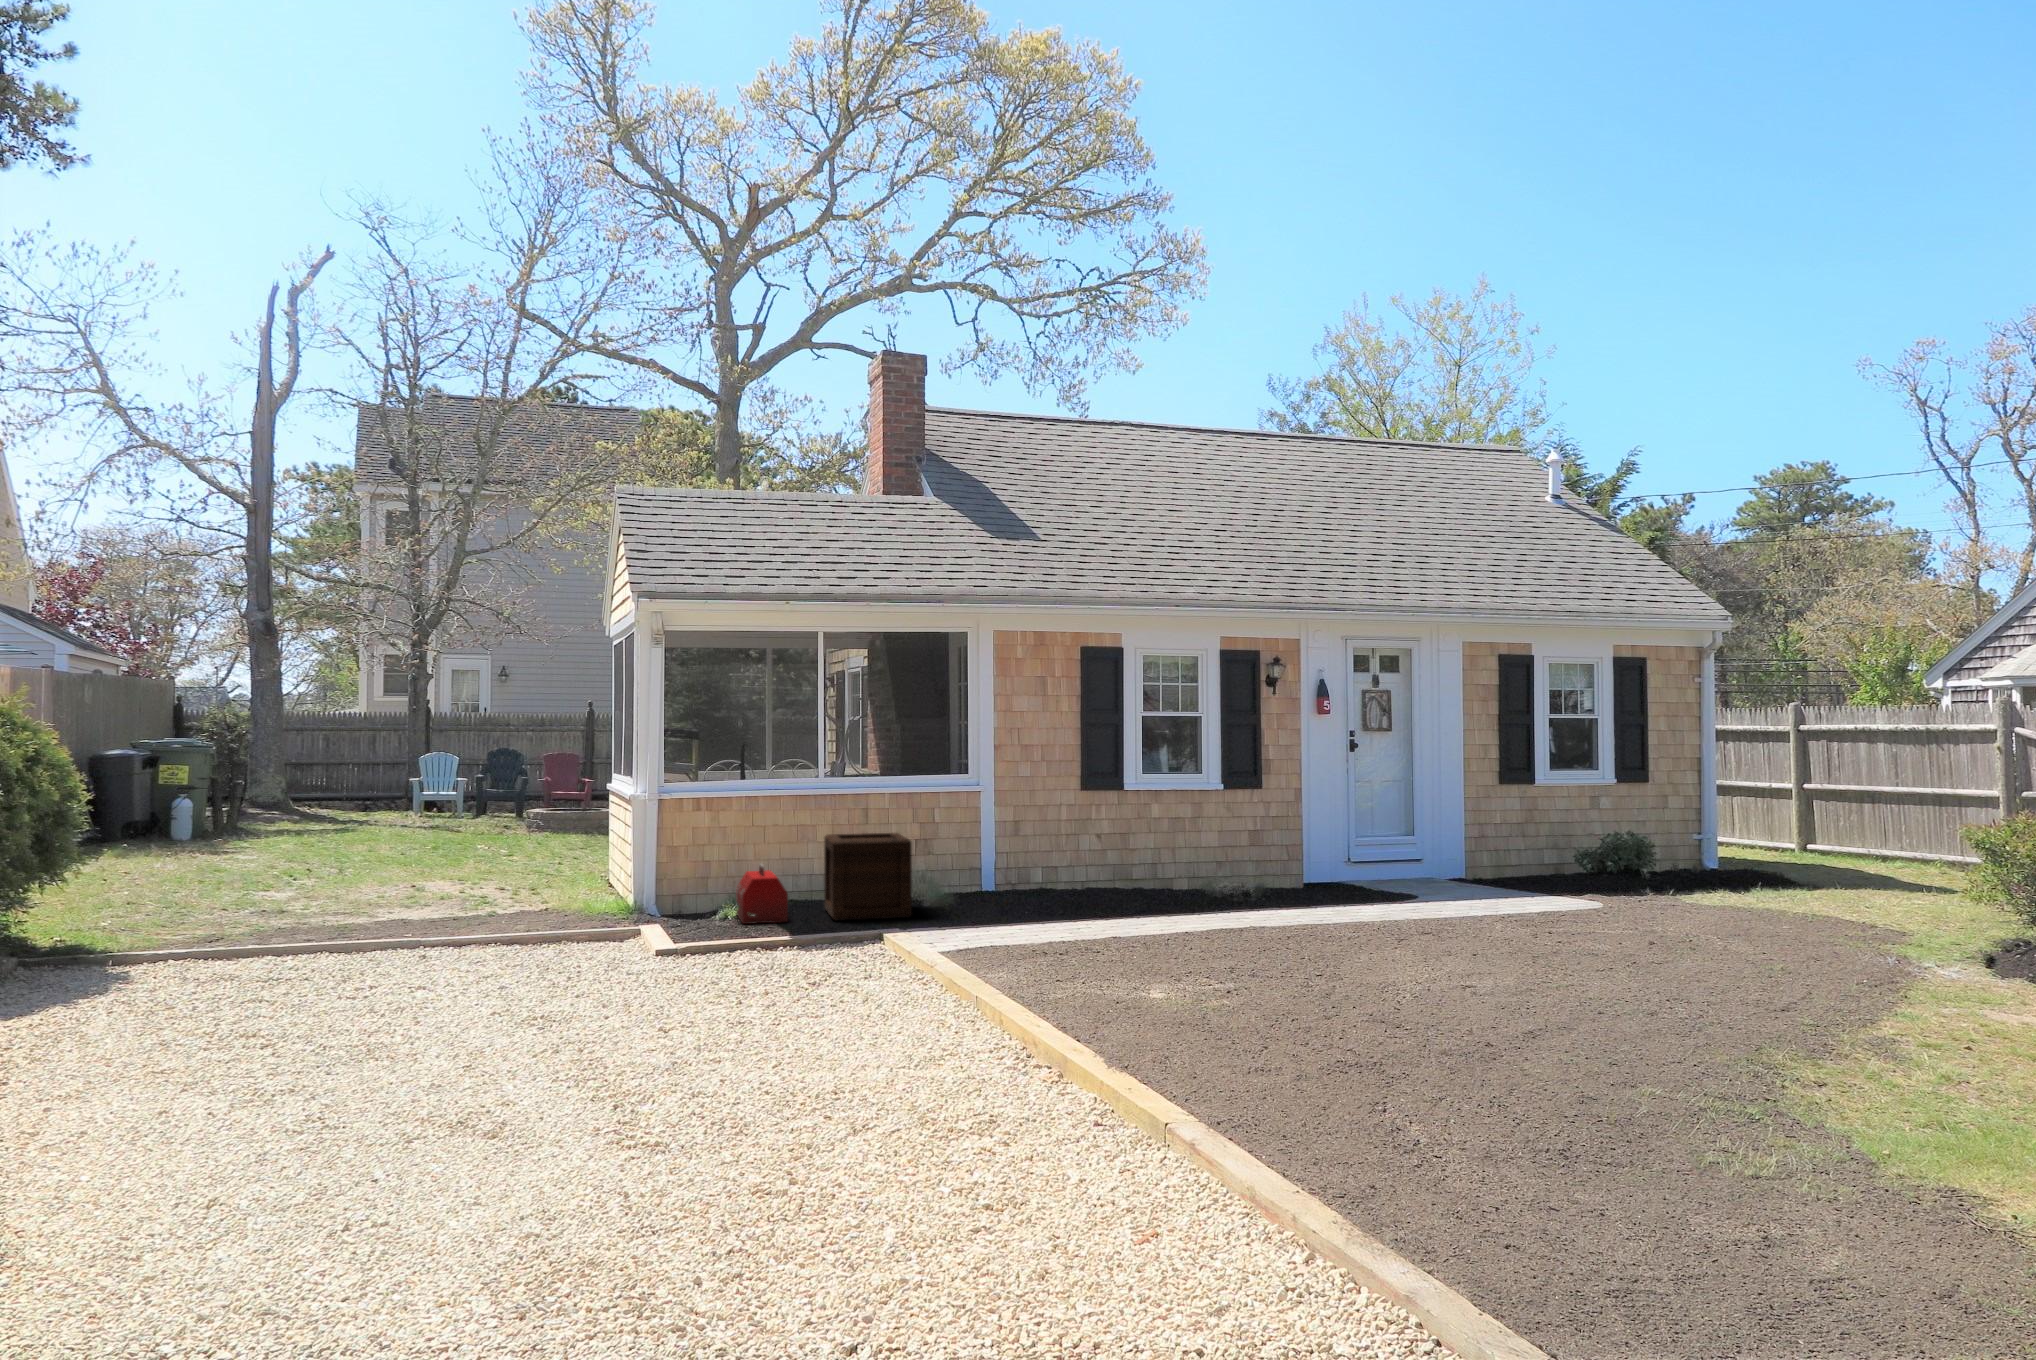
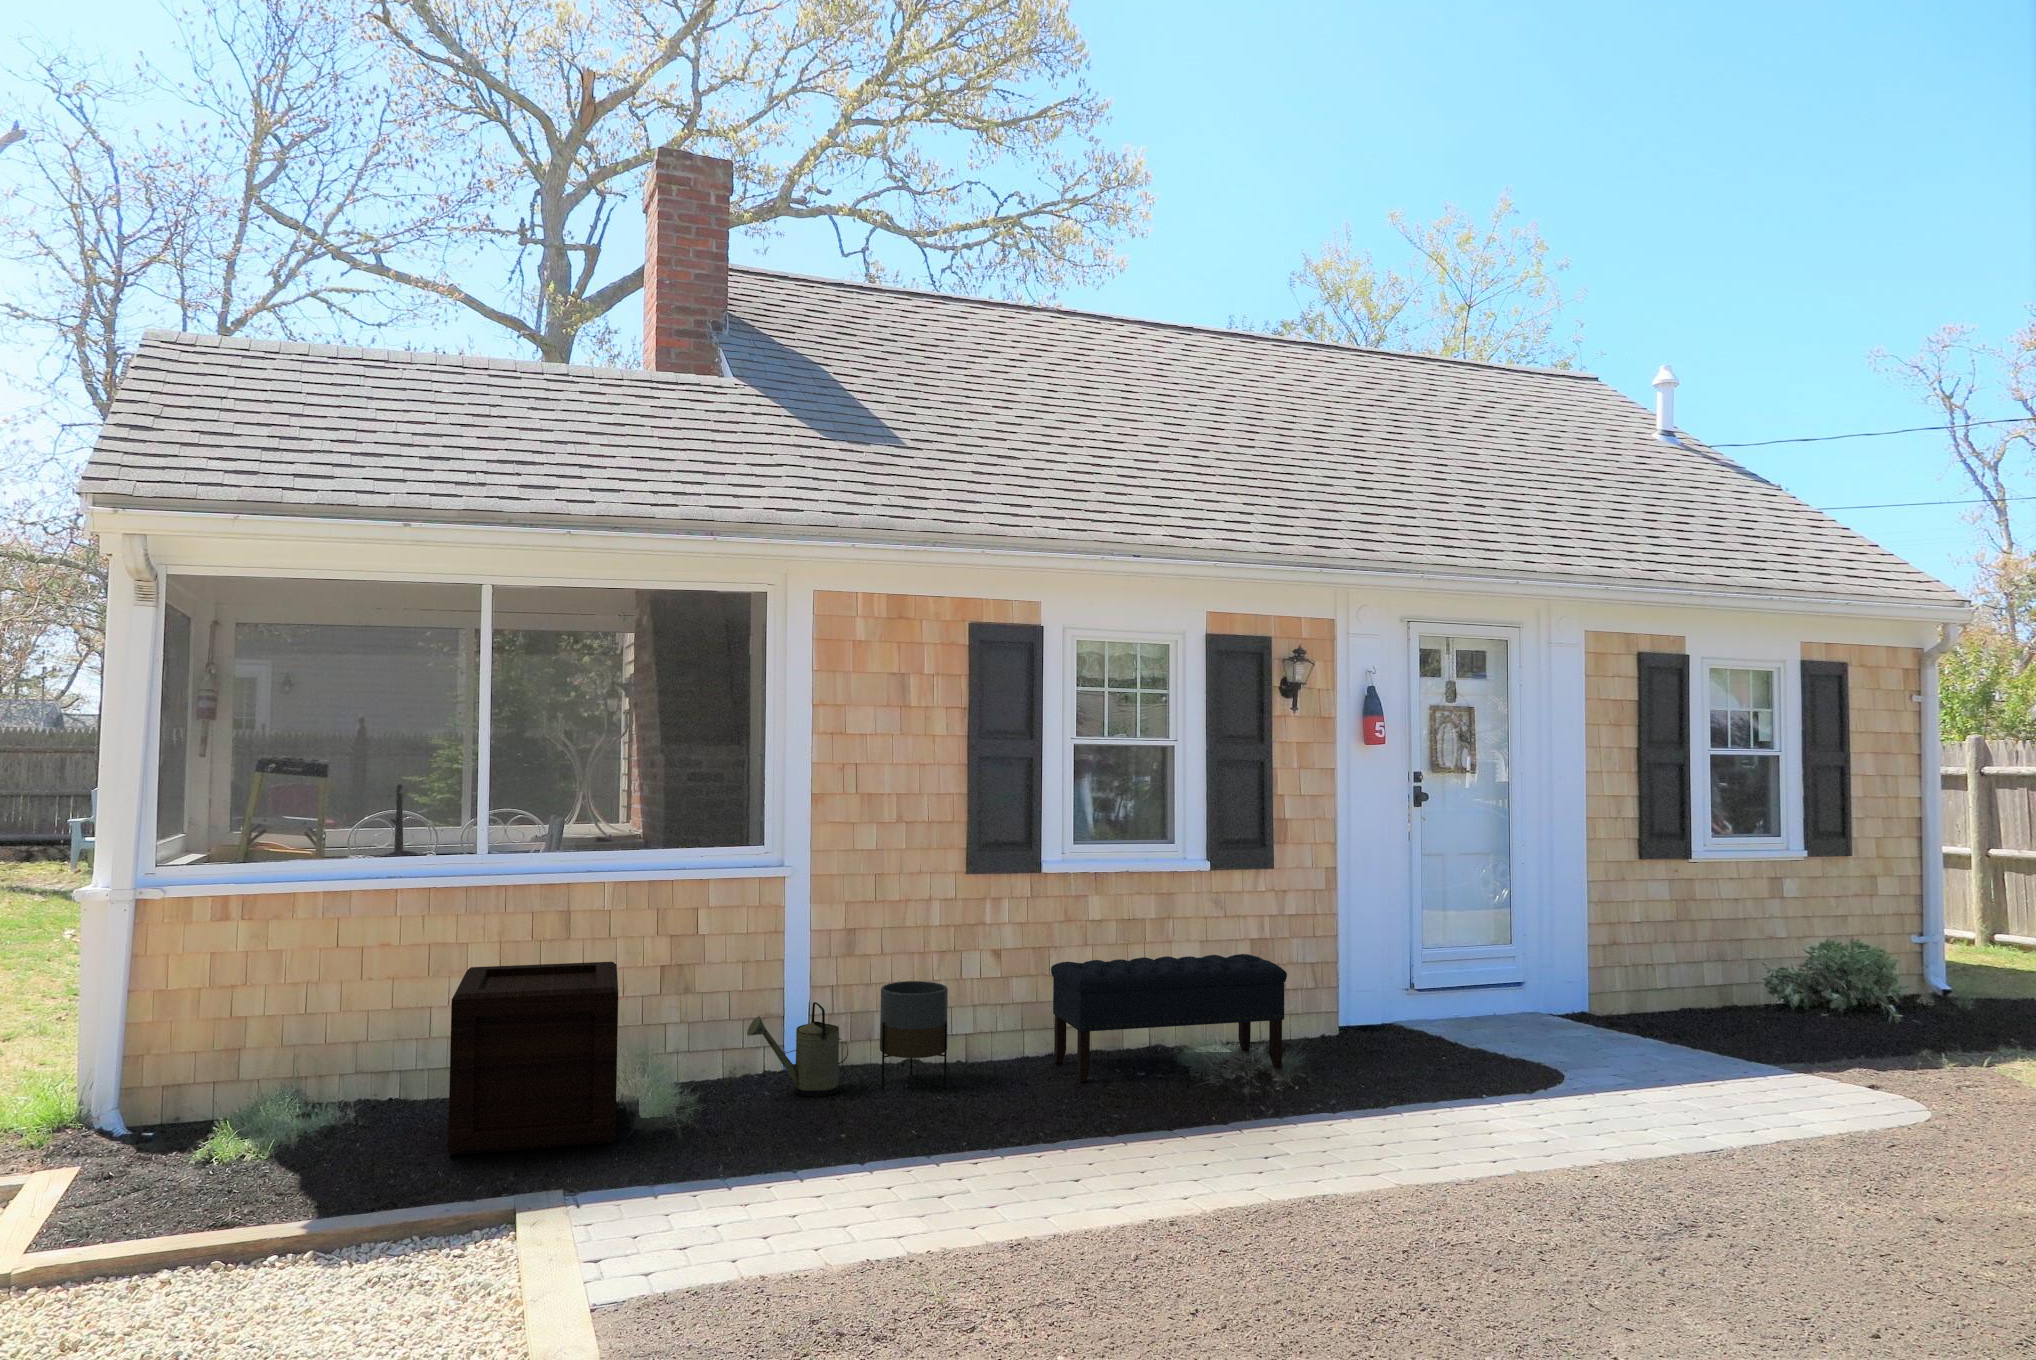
bench: none [1131,835,1265,900] -> present [1051,954,1287,1082]
planter: none [1038,847,1075,903] -> present [880,981,948,1090]
watering can: none [968,857,1021,905] -> present [747,1002,848,1097]
toolbox: present [736,864,788,924] -> none [253,1031,371,1168]

